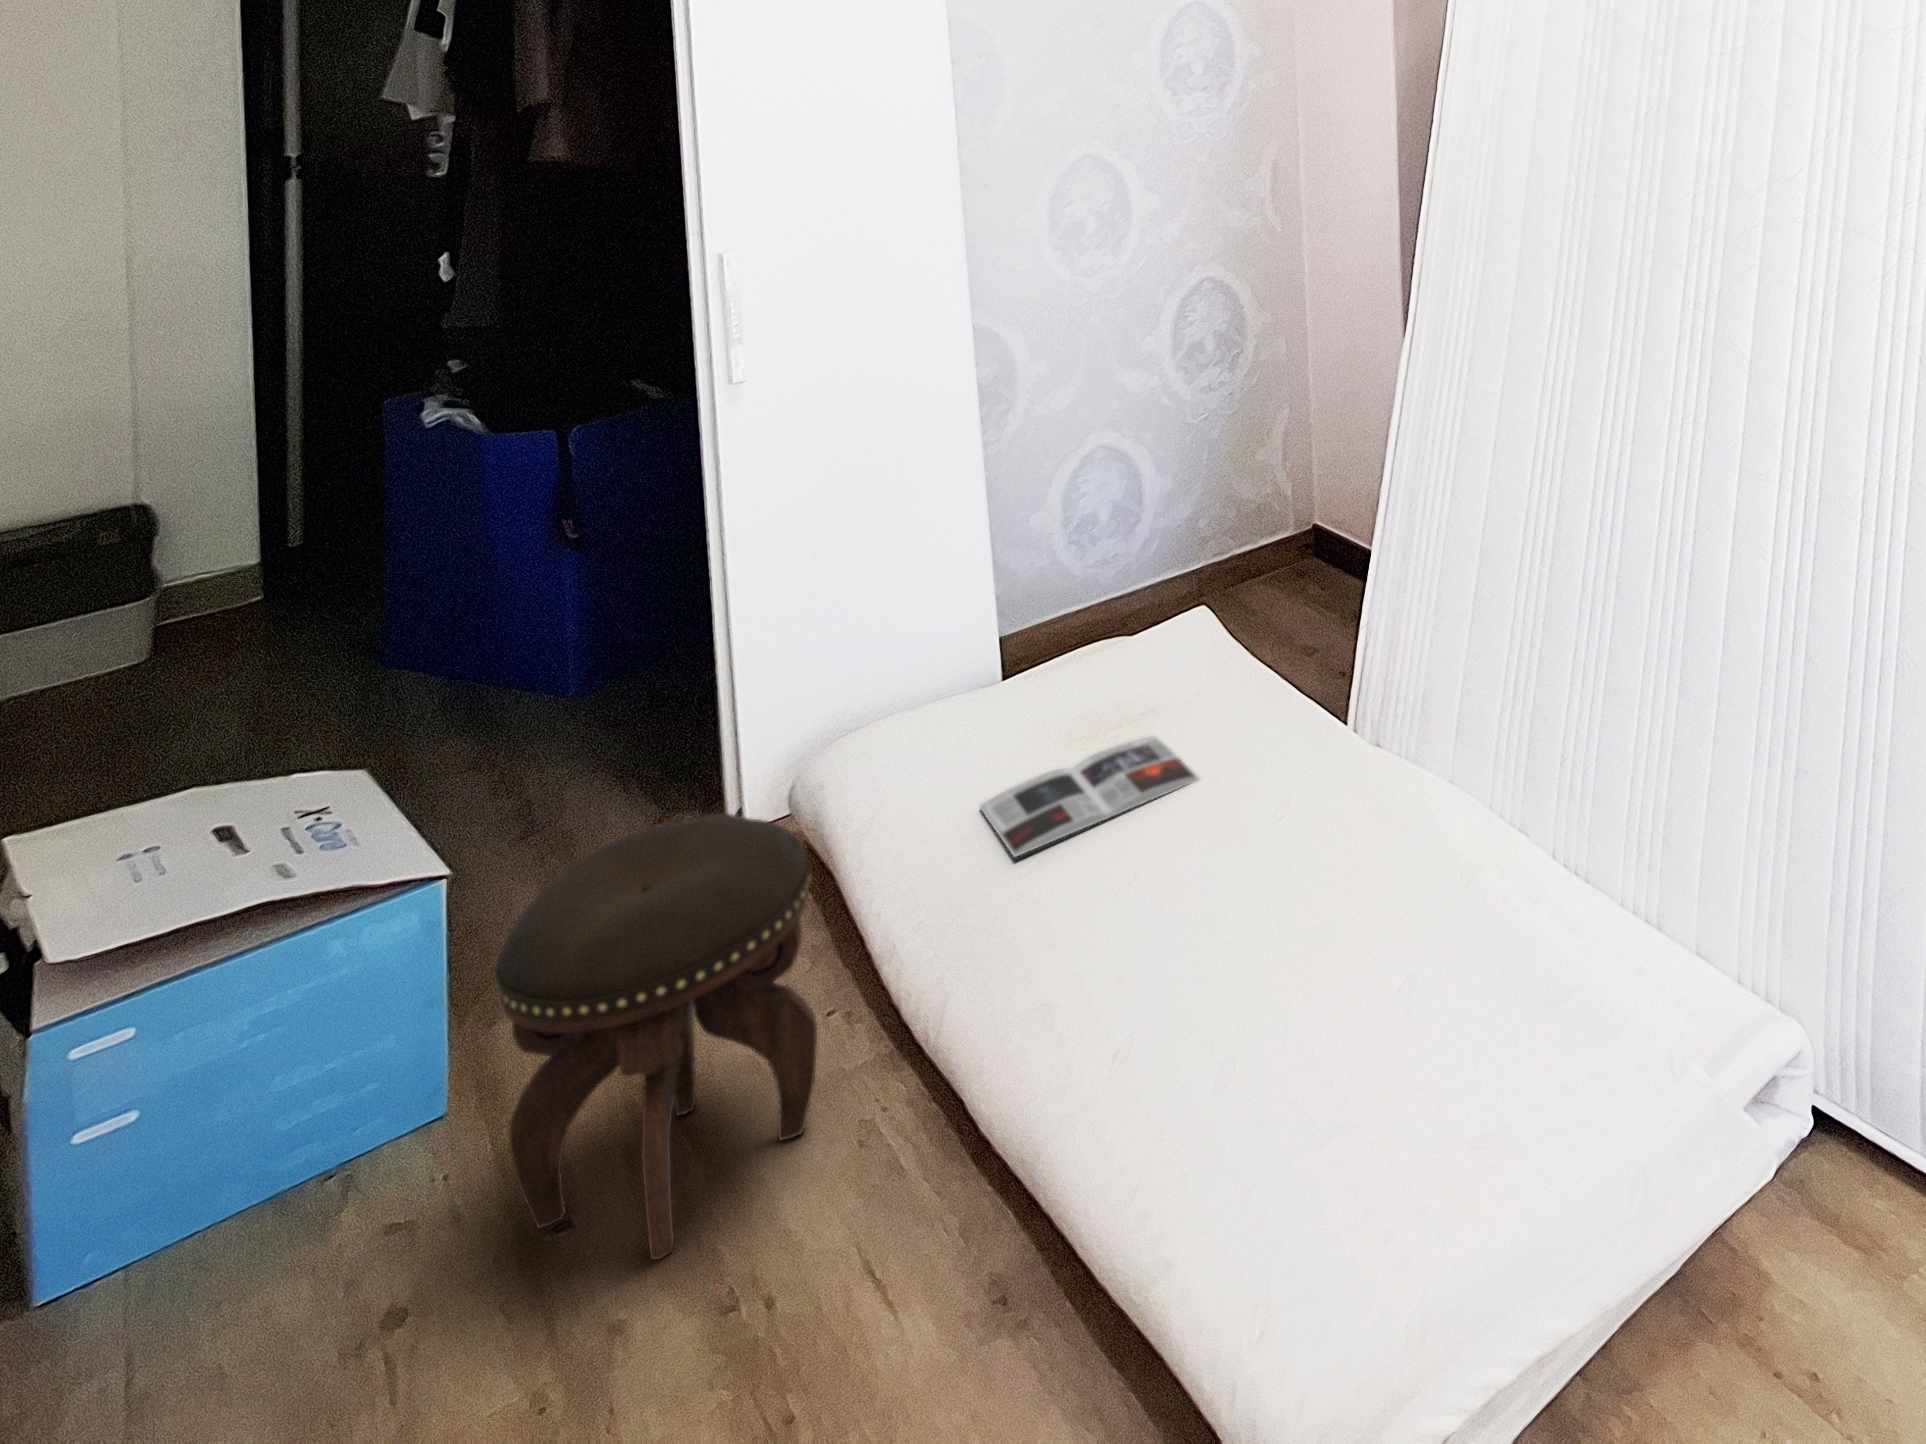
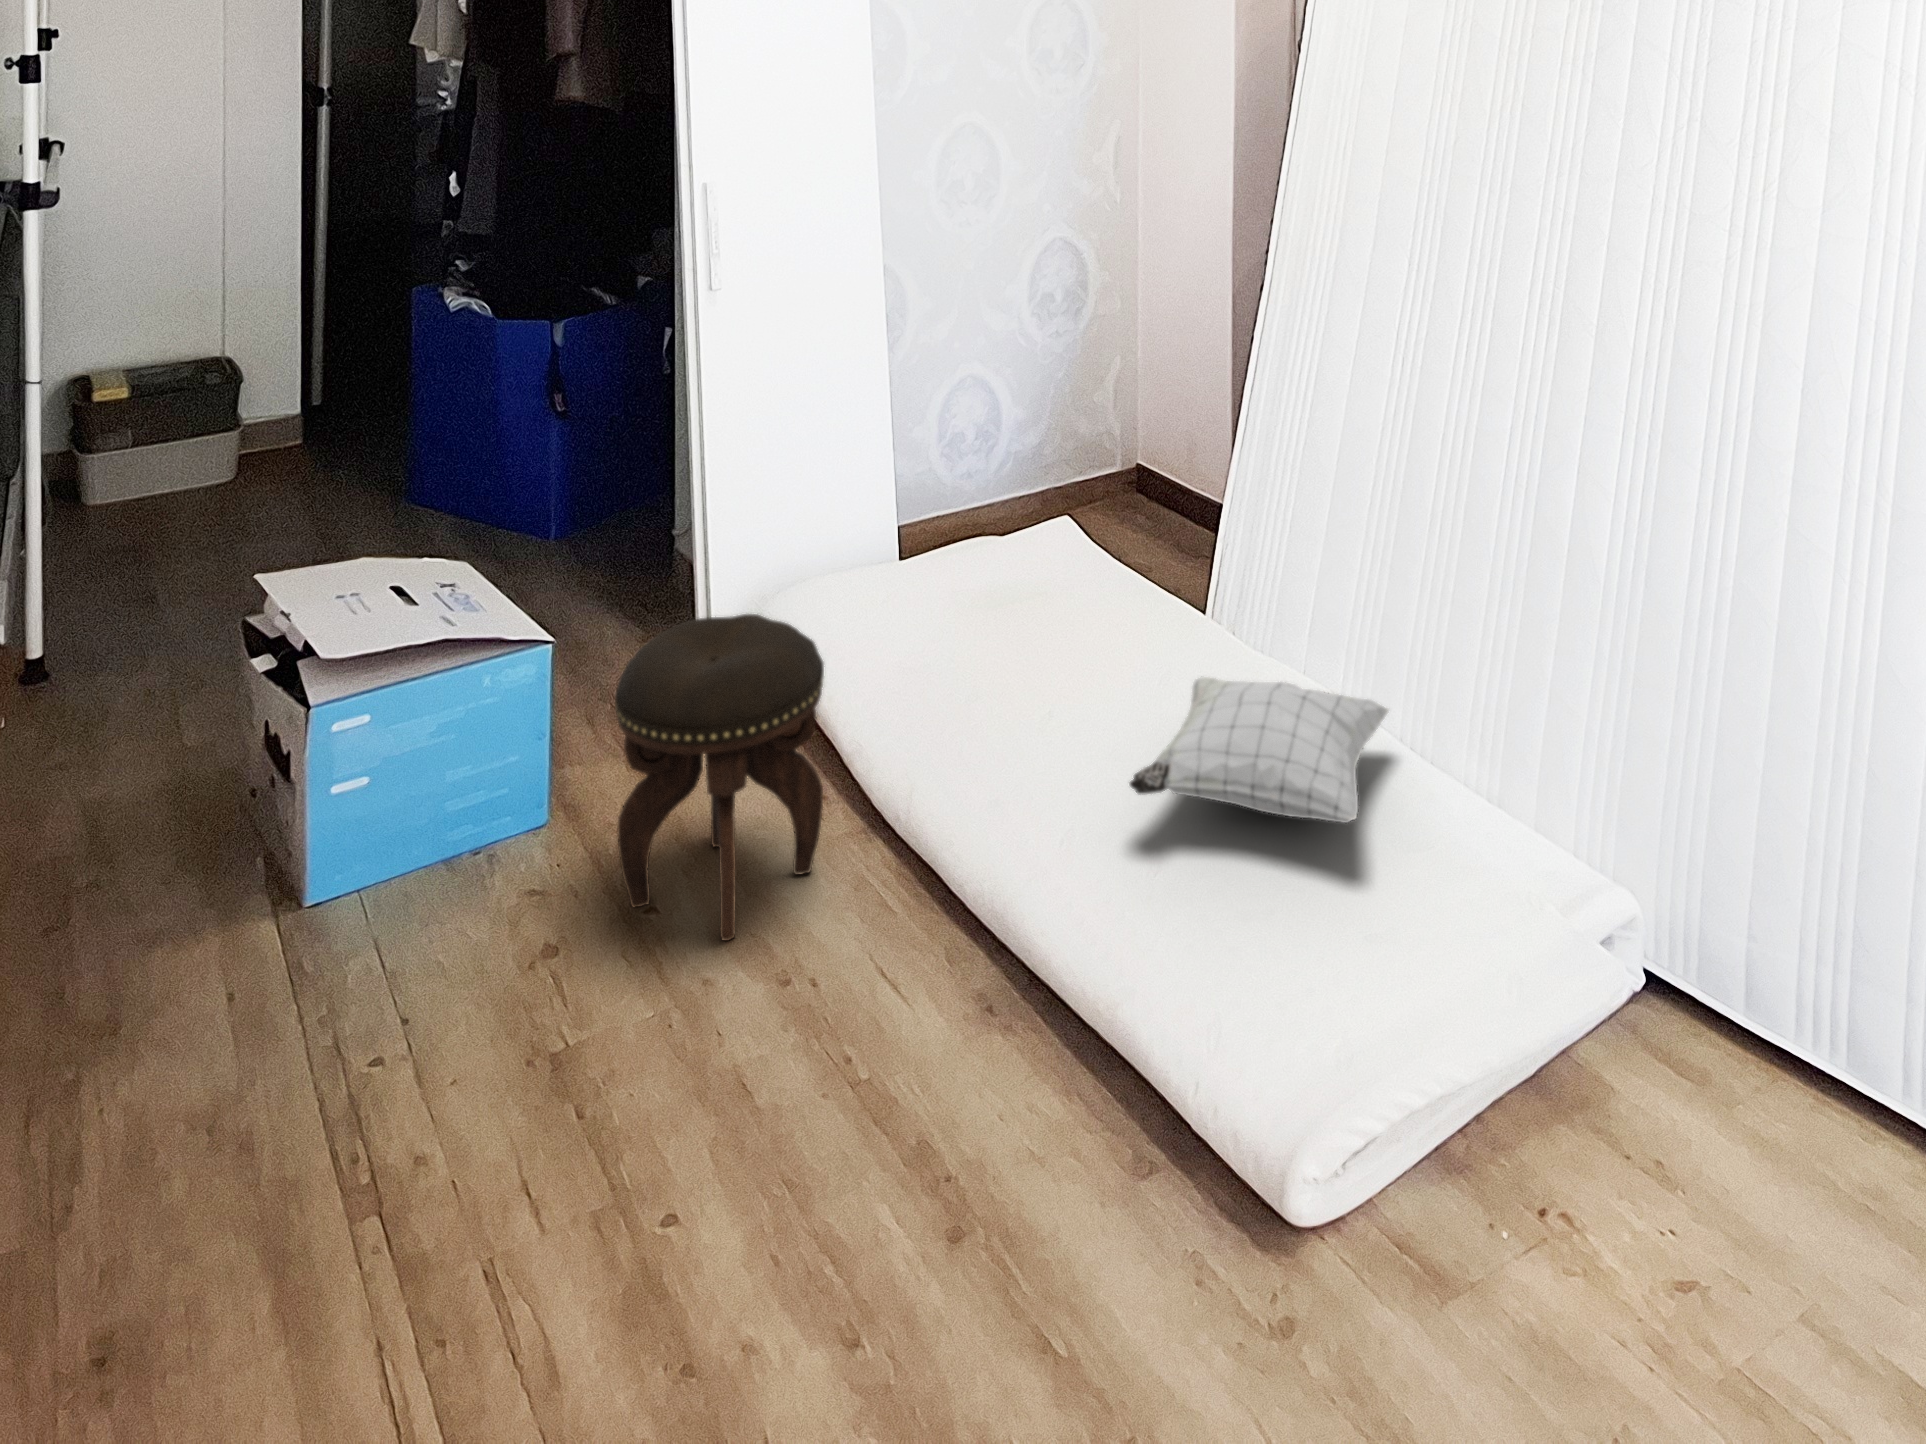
magazine: present [980,736,1199,857] -> none [914,610,1089,687]
pillow: none [1191,812,1534,994] -> present [1130,677,1389,823]

